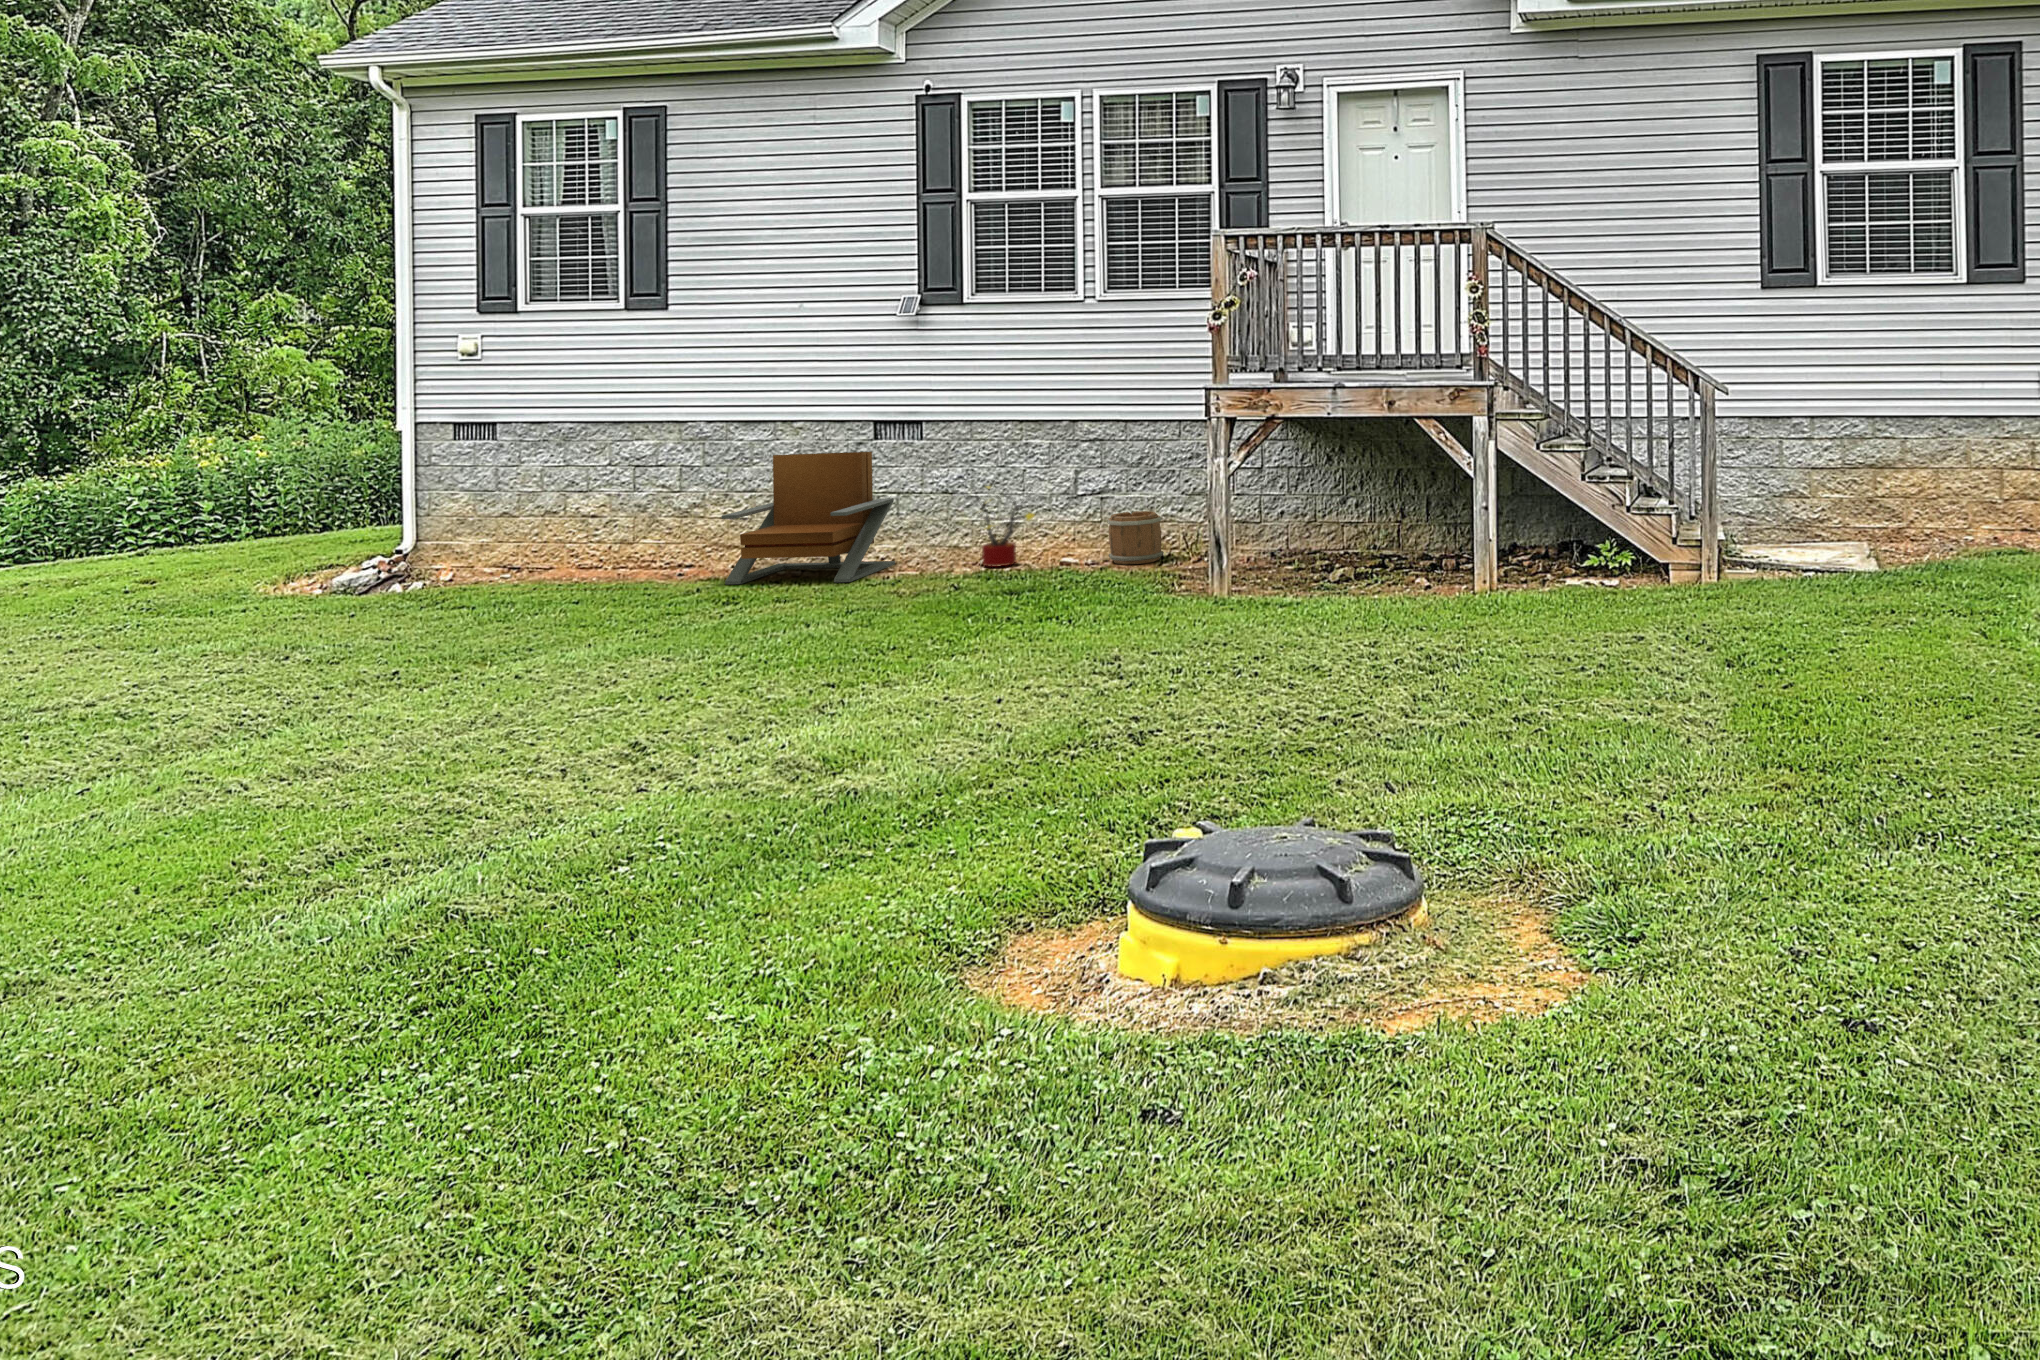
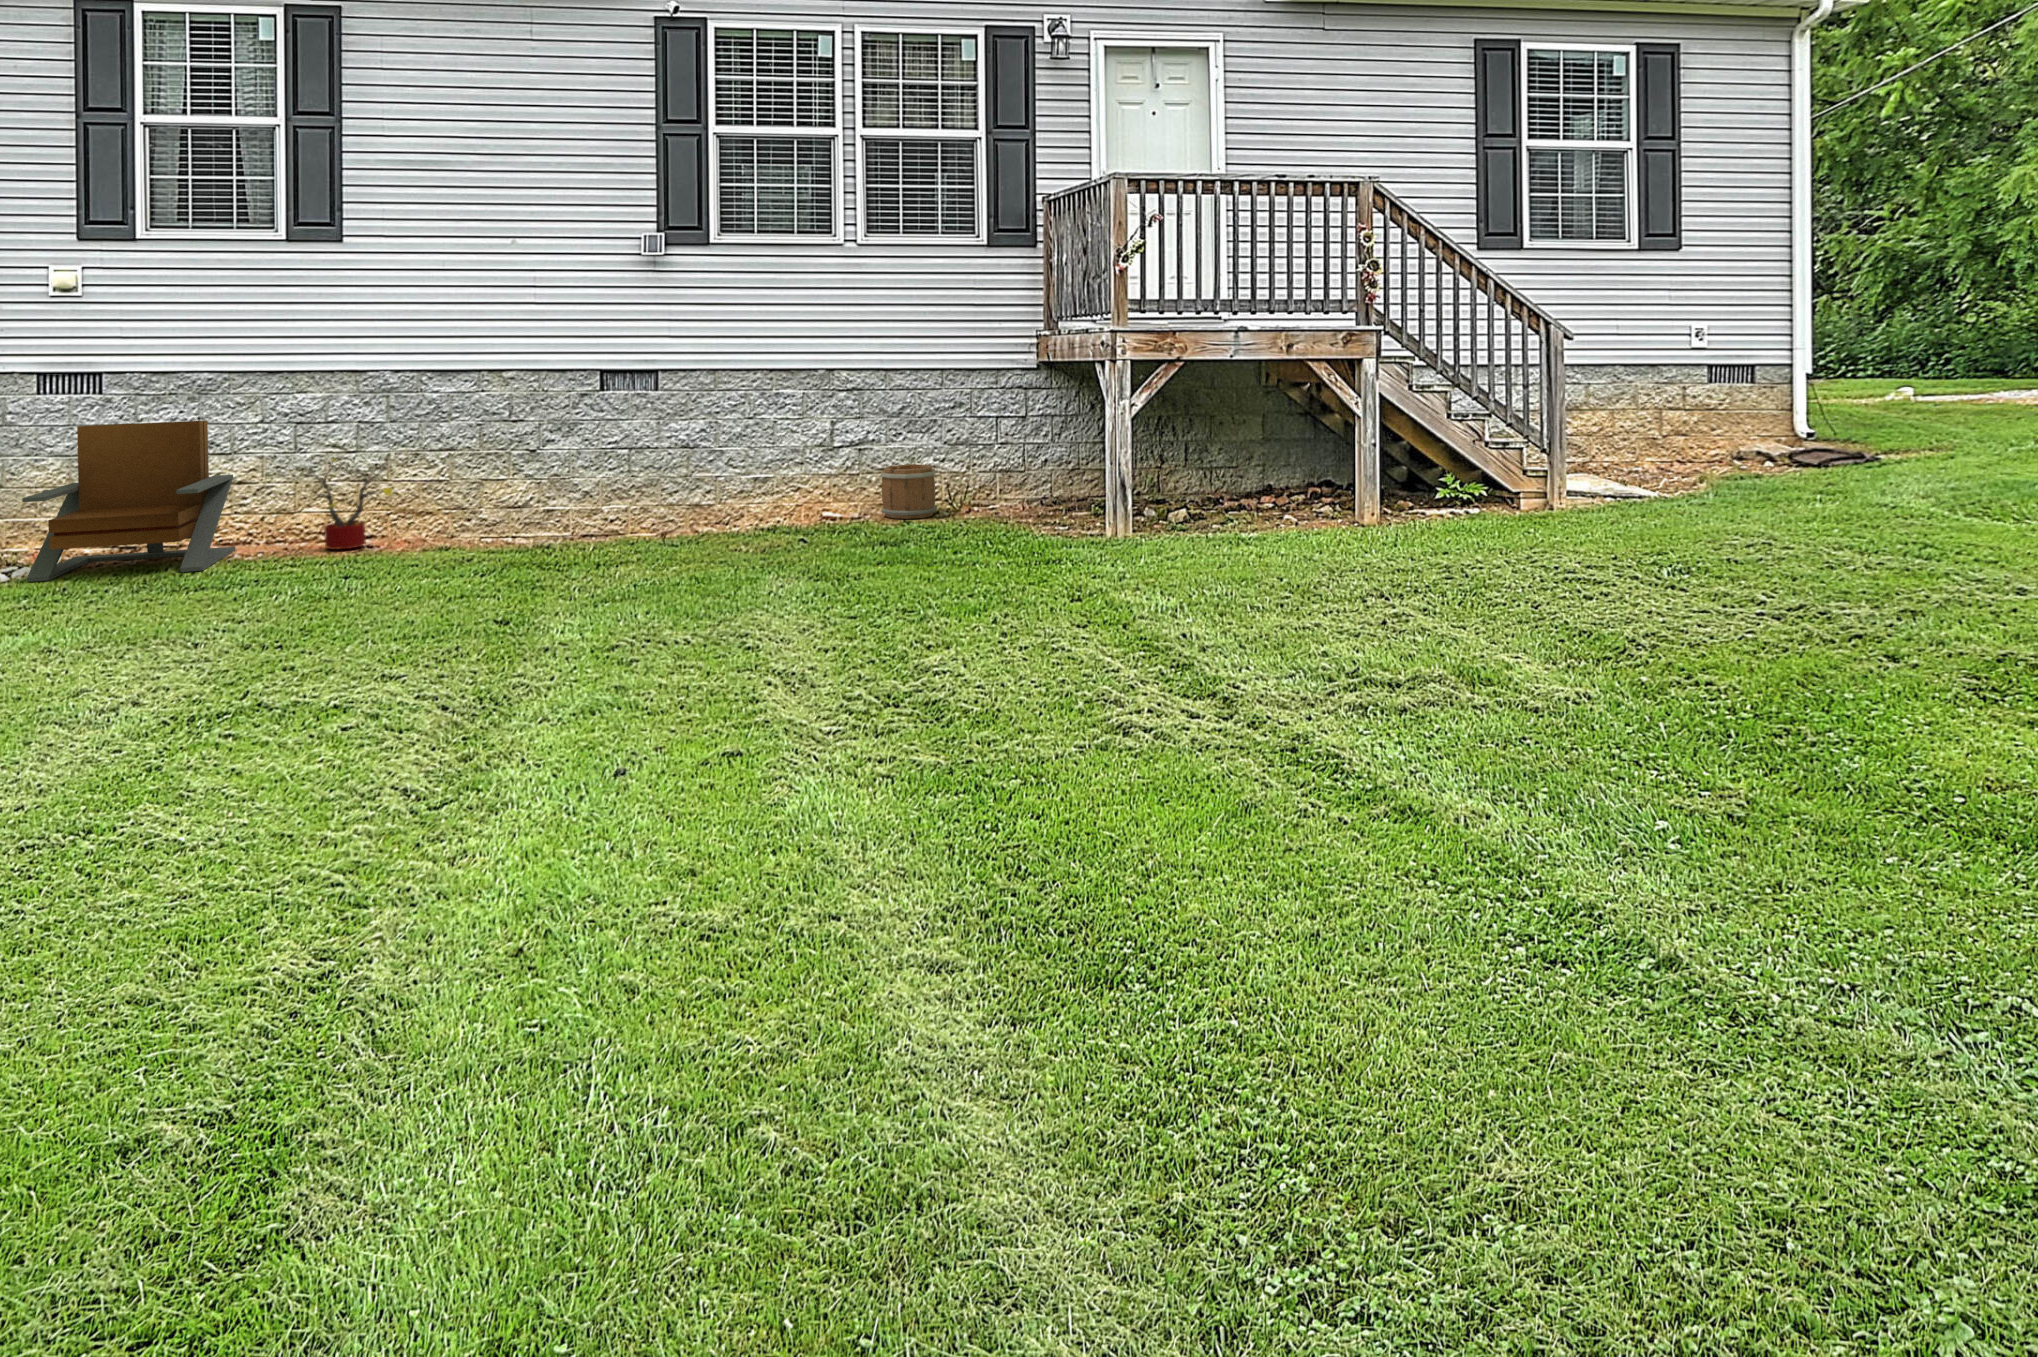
lounge chair: present [721,452,895,584] -> present [22,421,236,582]
decorative plant: present [982,487,1034,567] -> present [316,459,393,549]

